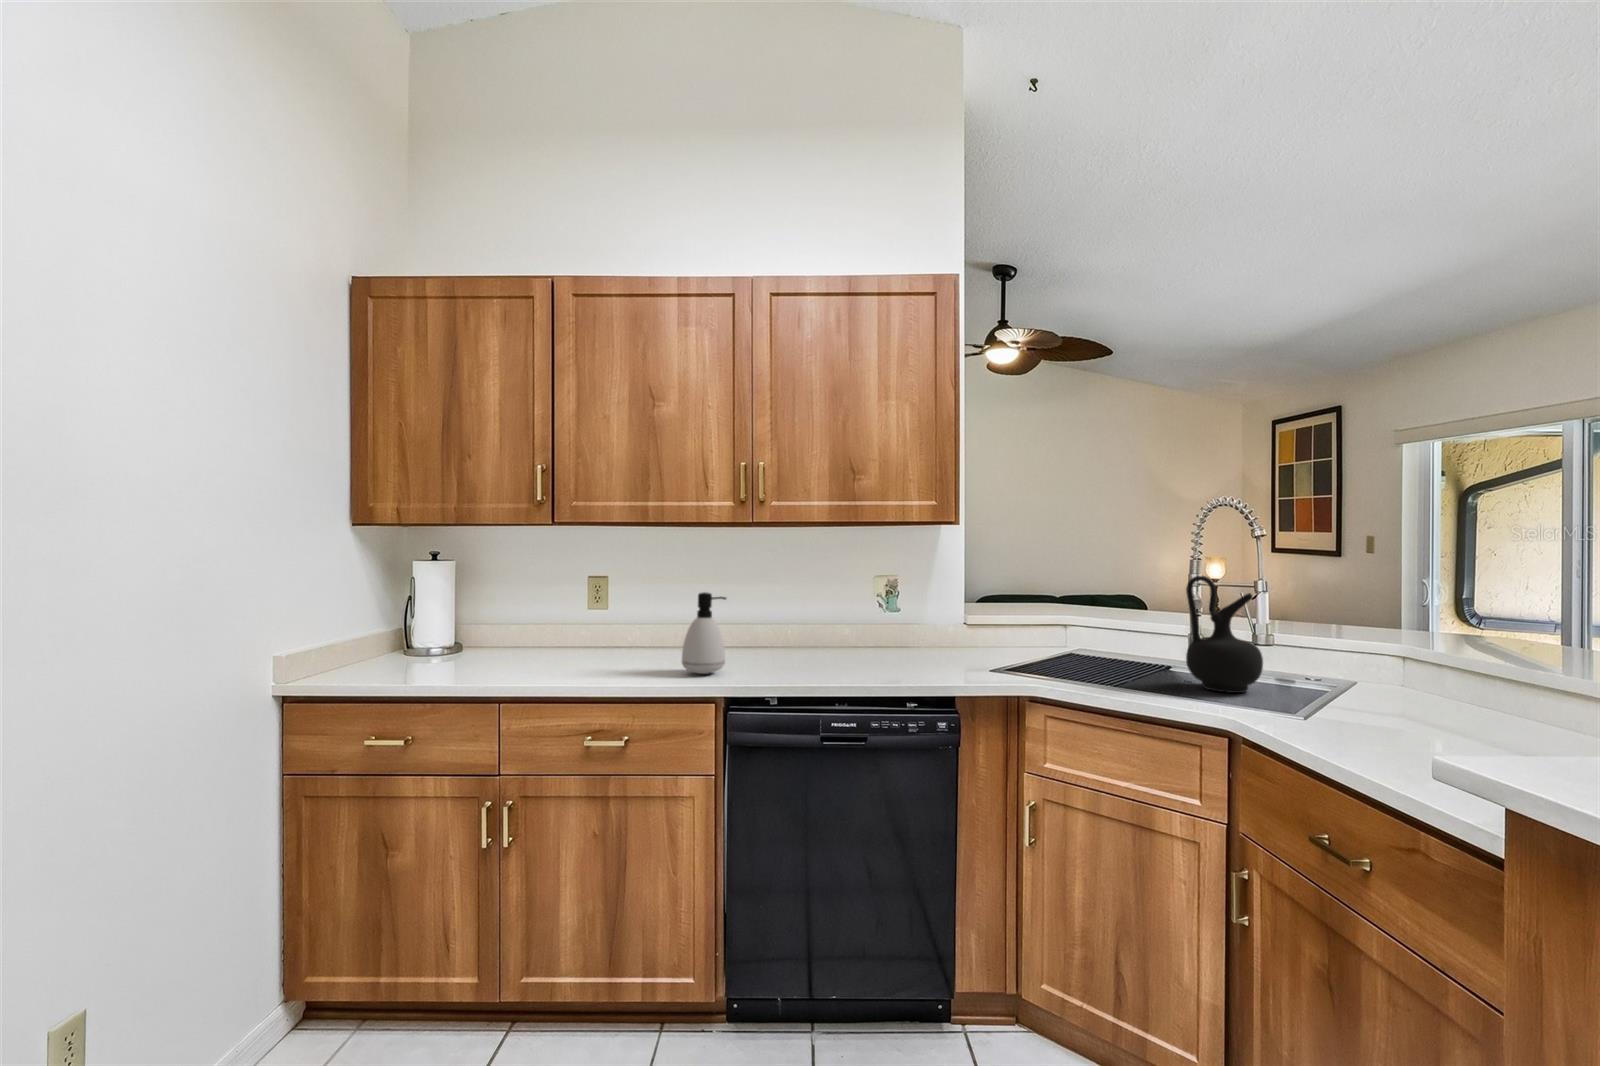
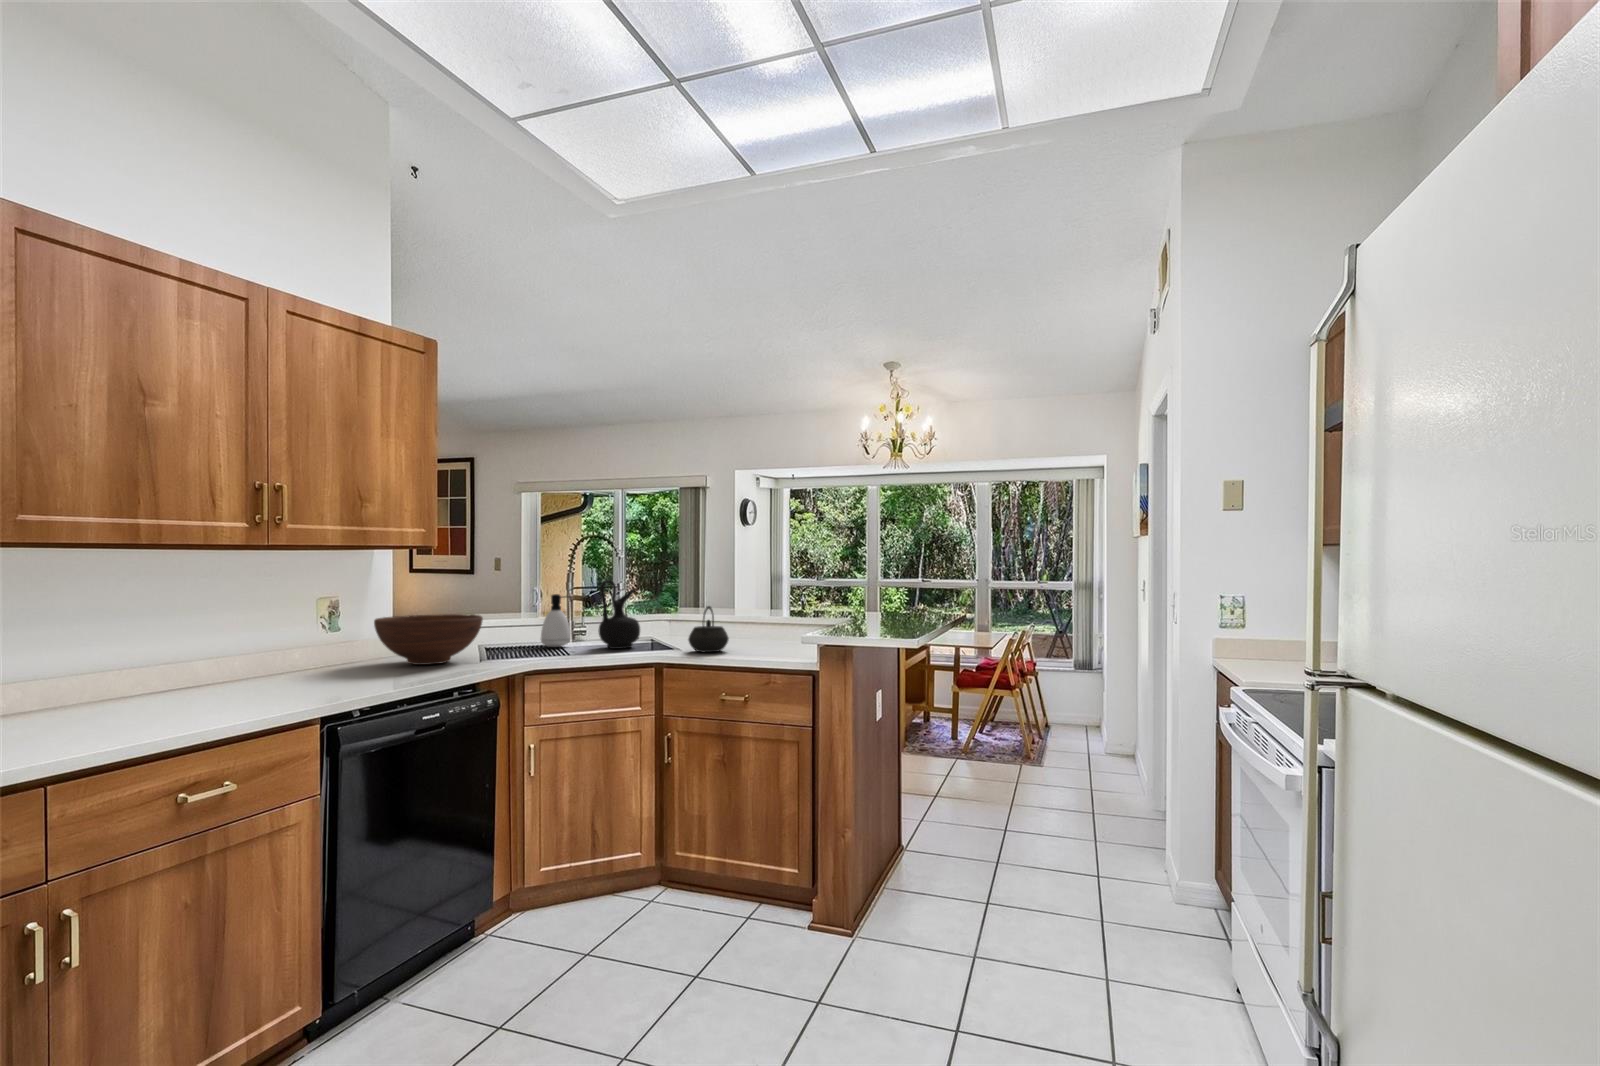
soap dispenser: present [682,592,726,674] -> present [541,594,570,647]
fruit bowl: none [889,602,1010,665] -> present [374,614,483,665]
kettle: none [1303,640,1402,738] -> present [688,606,729,652]

